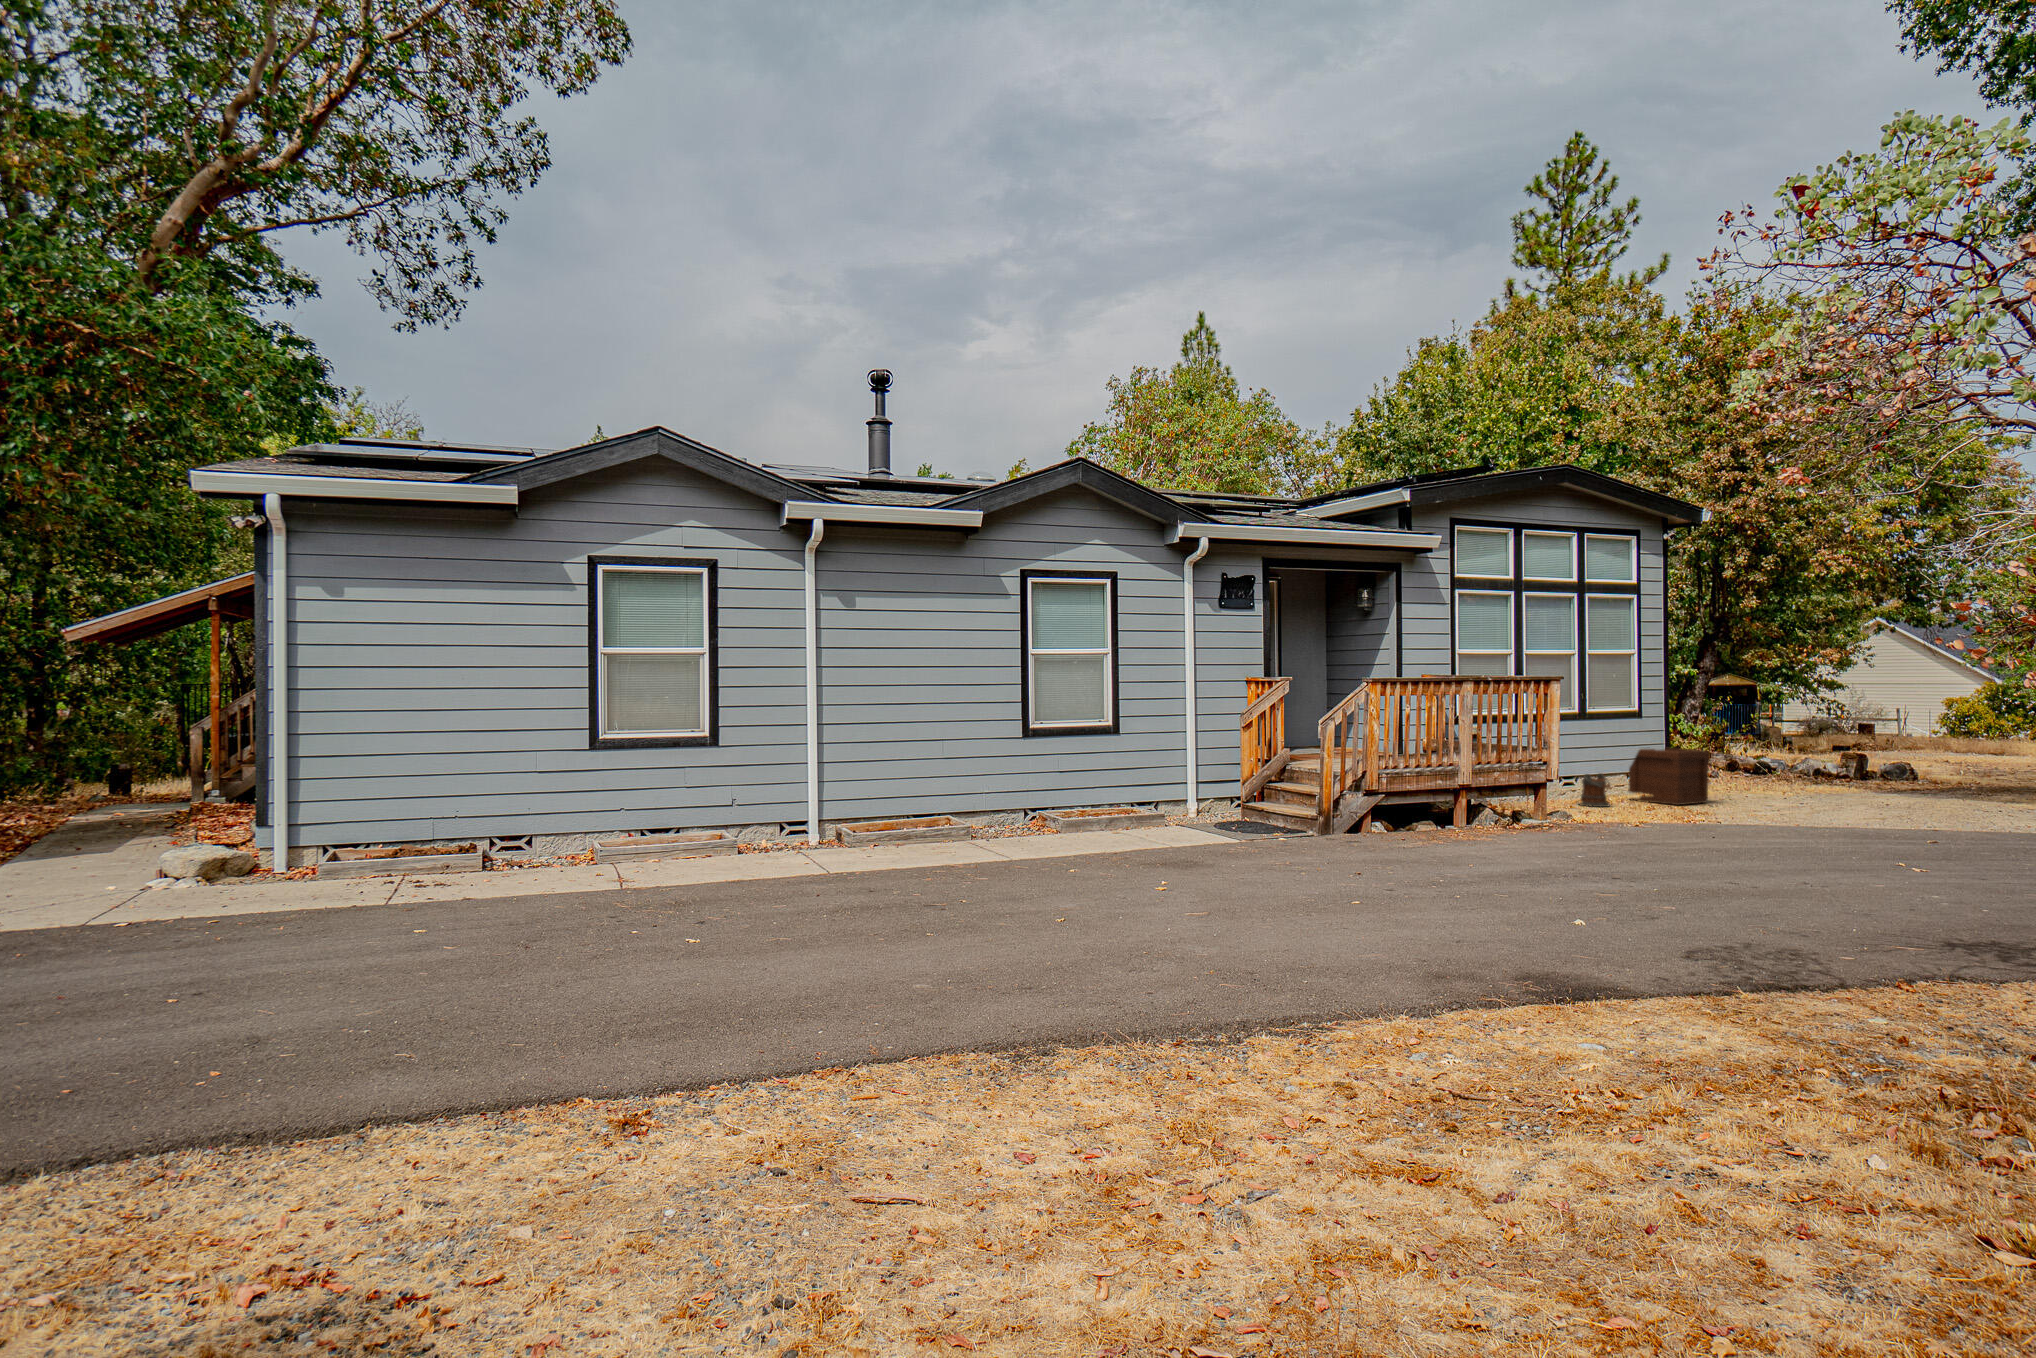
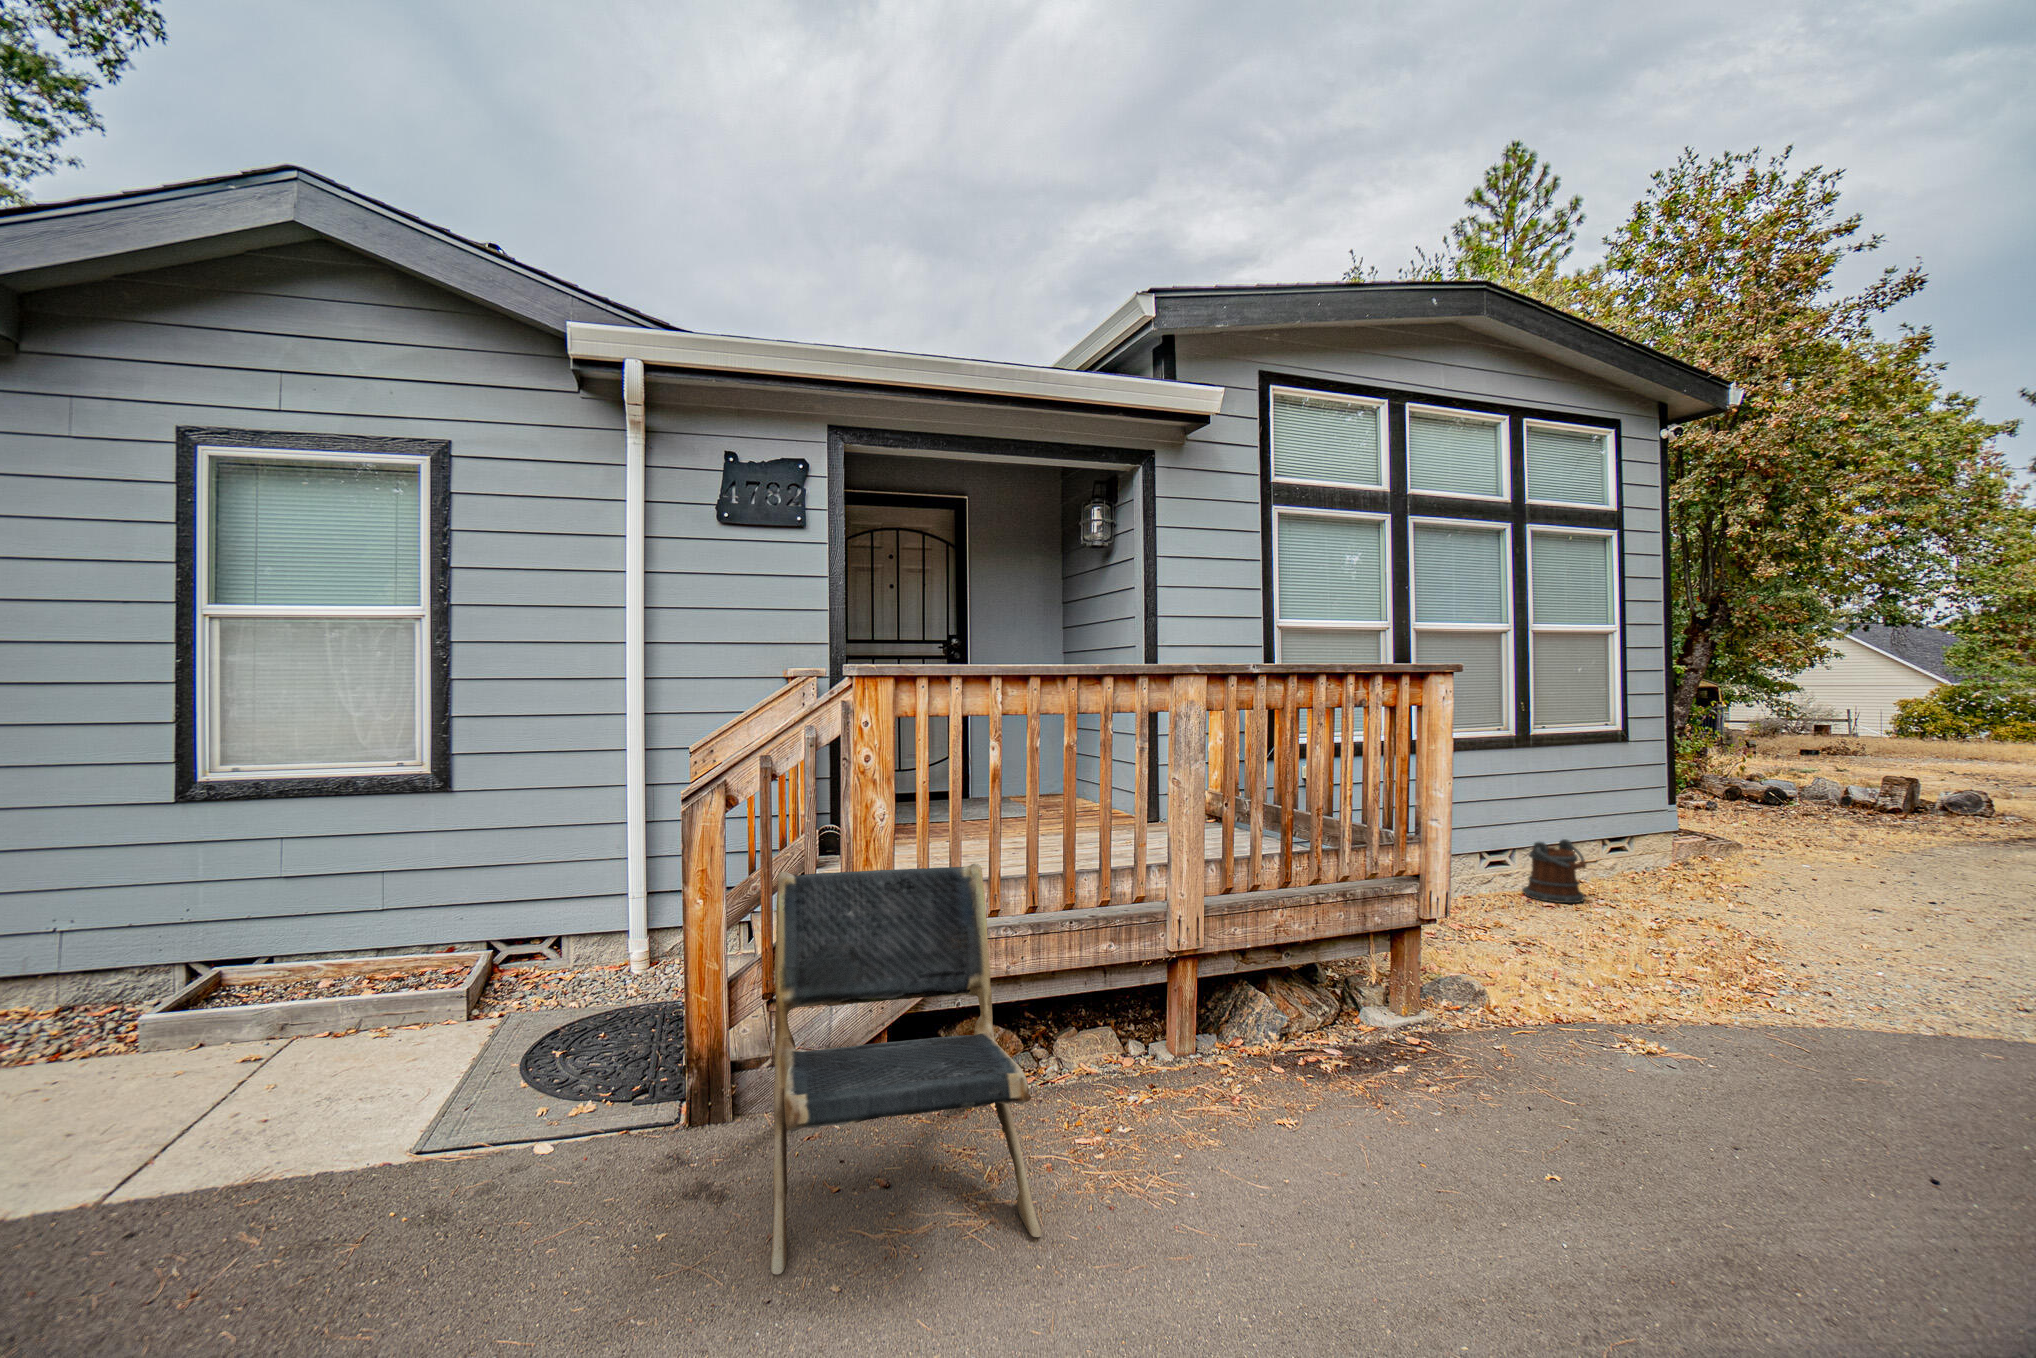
wooden crate: present [1629,747,1709,805] -> none [1616,789,1773,899]
lounge chair: none [1347,758,1459,857] -> present [770,863,1042,1274]

